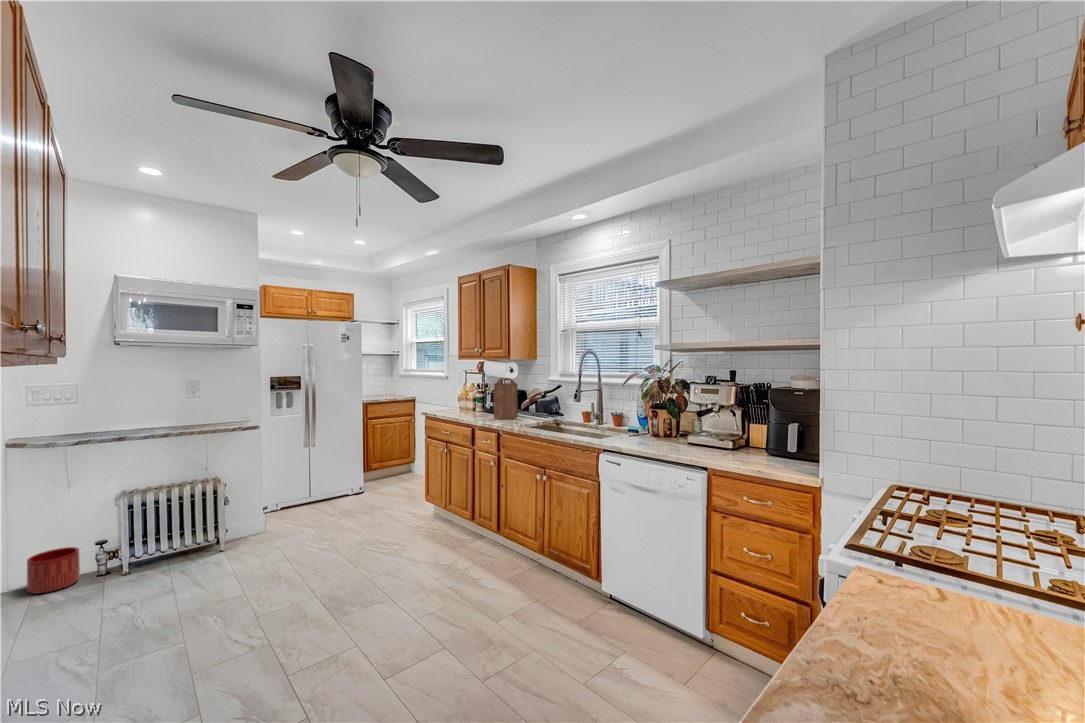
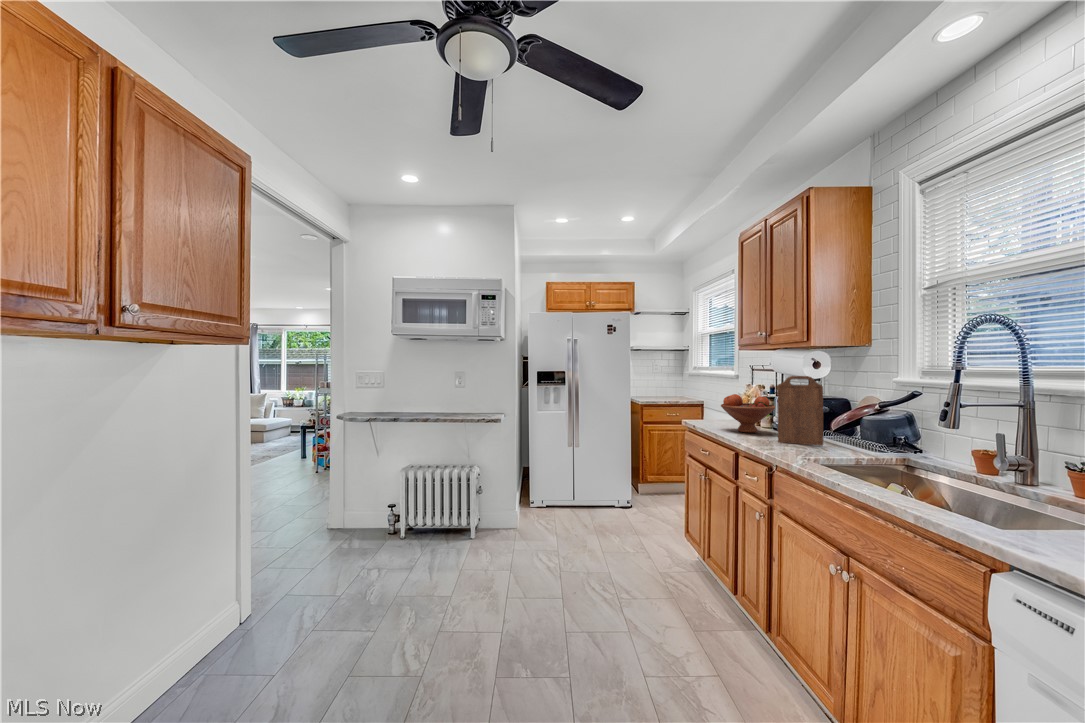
fruit bowl: none [454,391,487,416] -> present [721,394,775,433]
planter: present [27,547,80,594] -> none [341,506,374,542]

